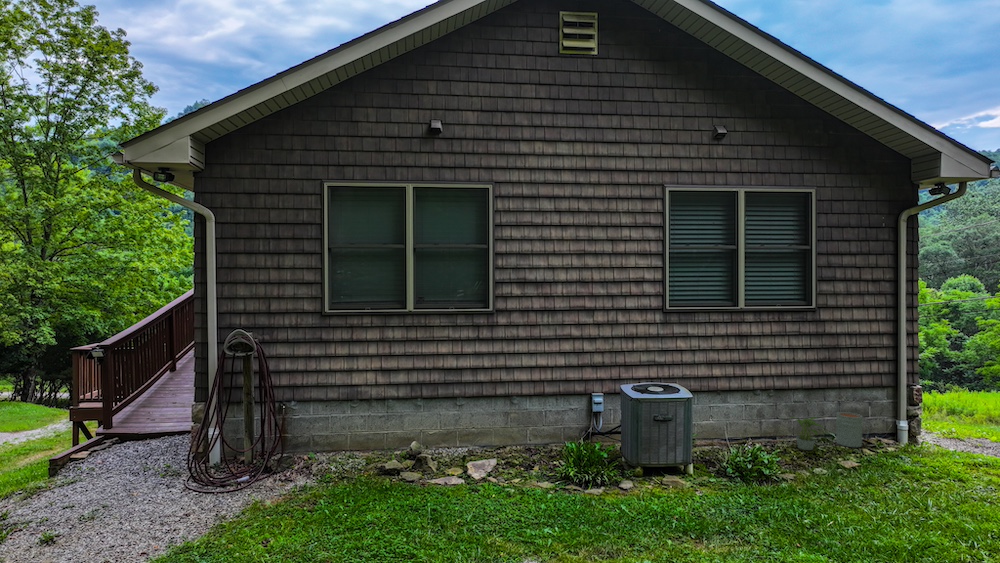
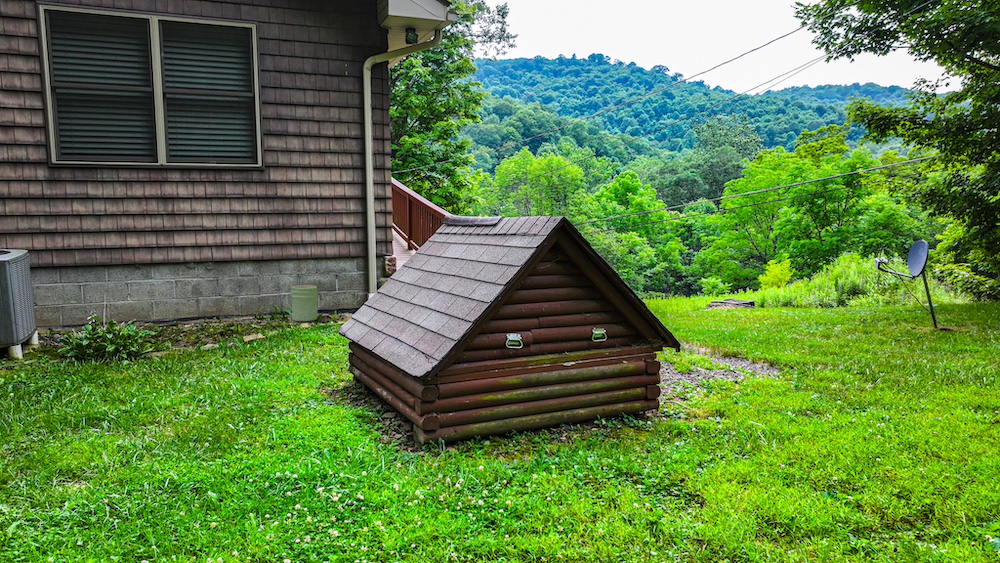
potted plant: present [791,417,823,450] -> none [222,290,262,326]

